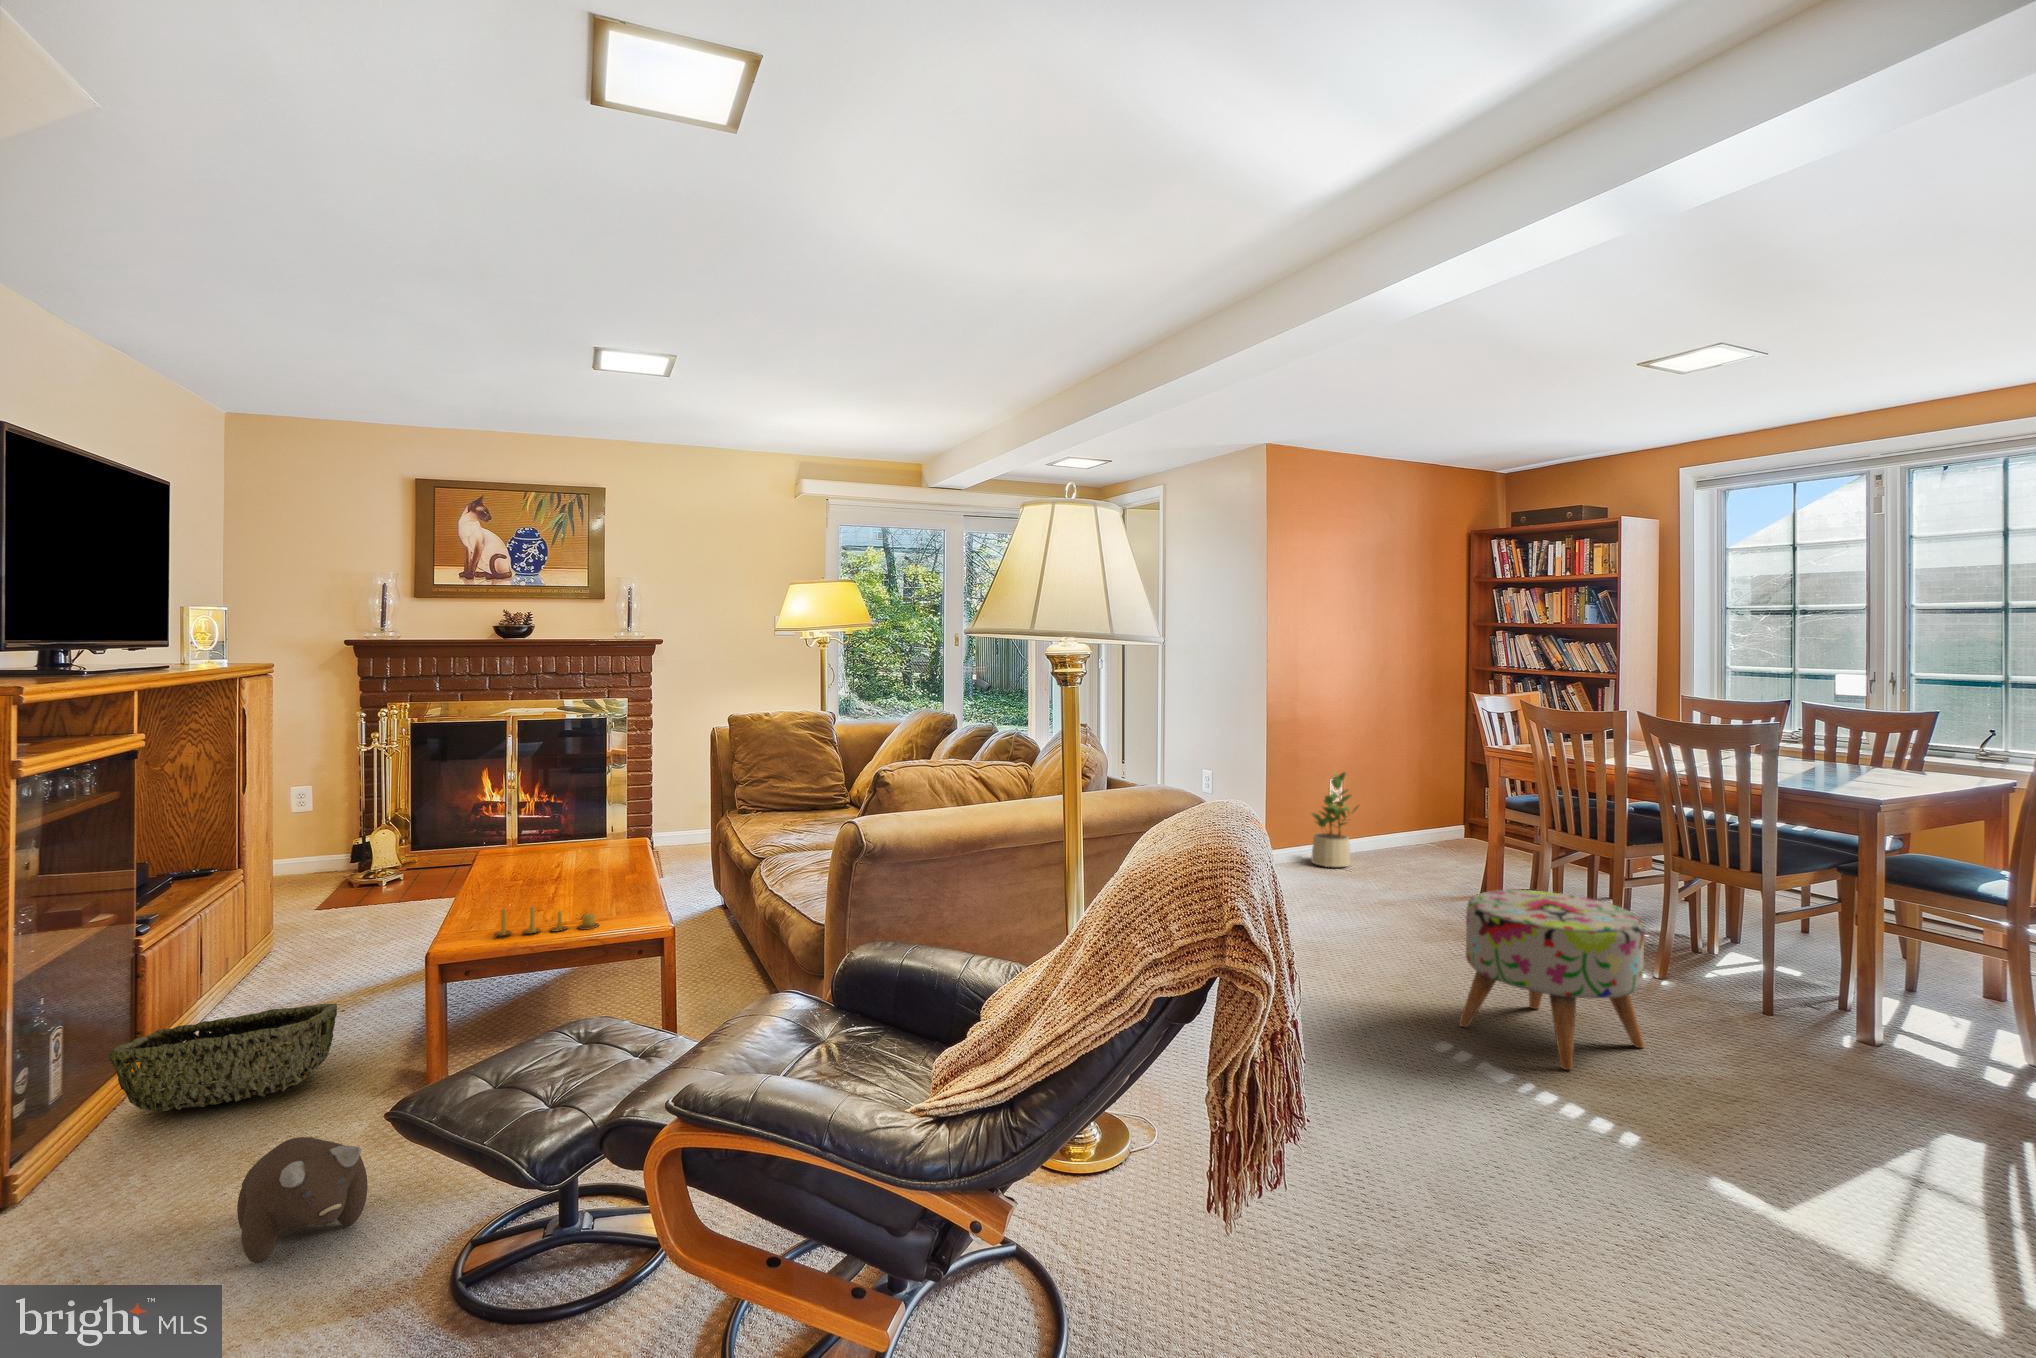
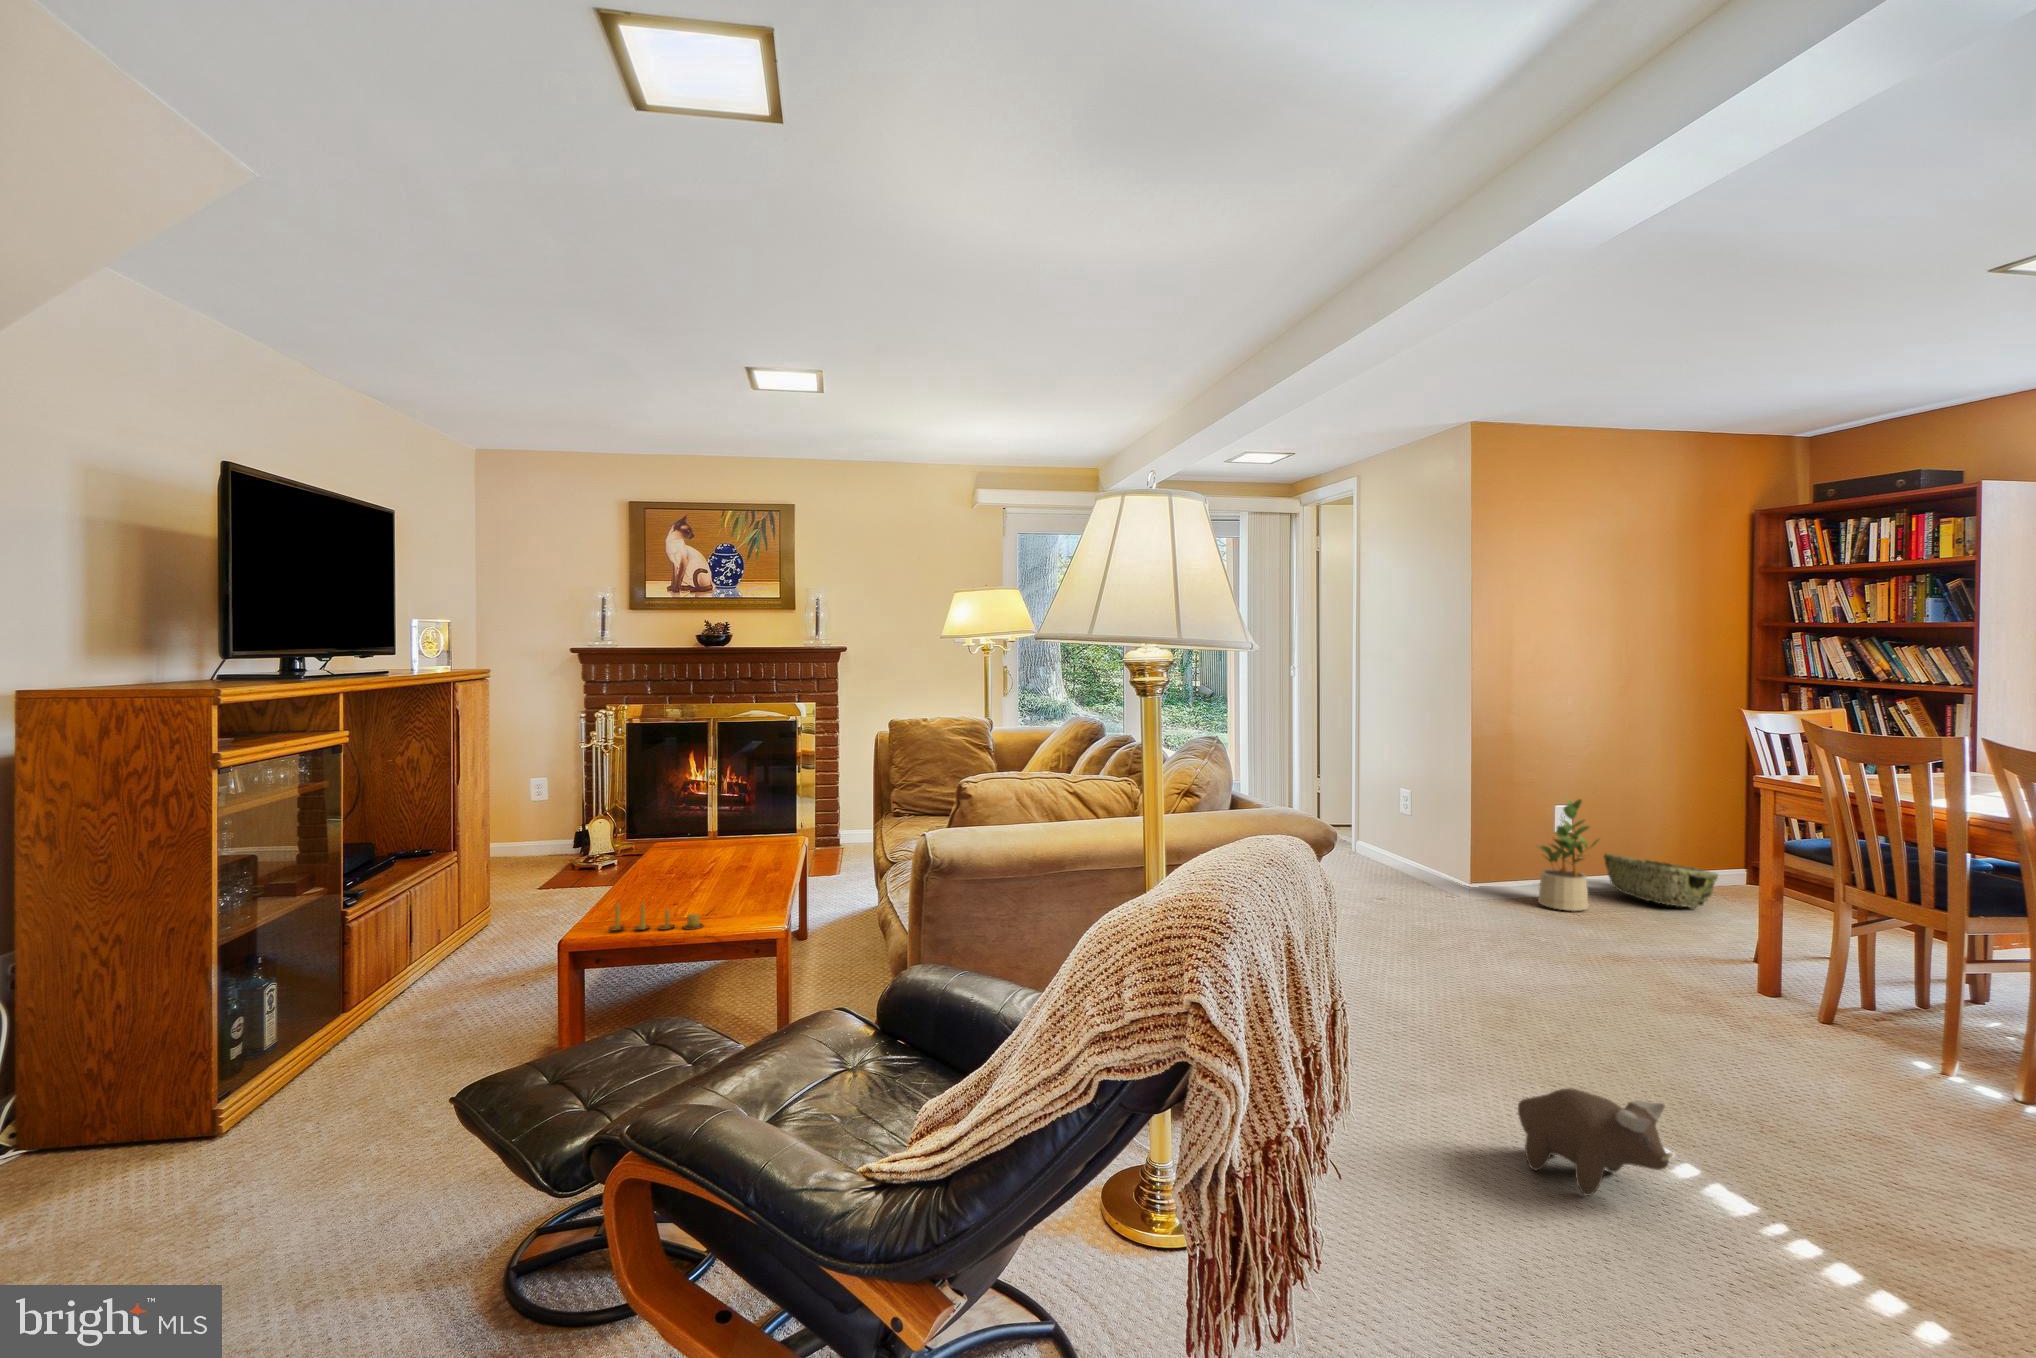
ottoman: present [1459,890,1644,1070] -> none [1685,958,1962,1205]
woven basket: present [107,1004,337,1111] -> present [1604,854,1718,907]
plush toy: present [237,1137,368,1264] -> present [1518,1088,1674,1196]

